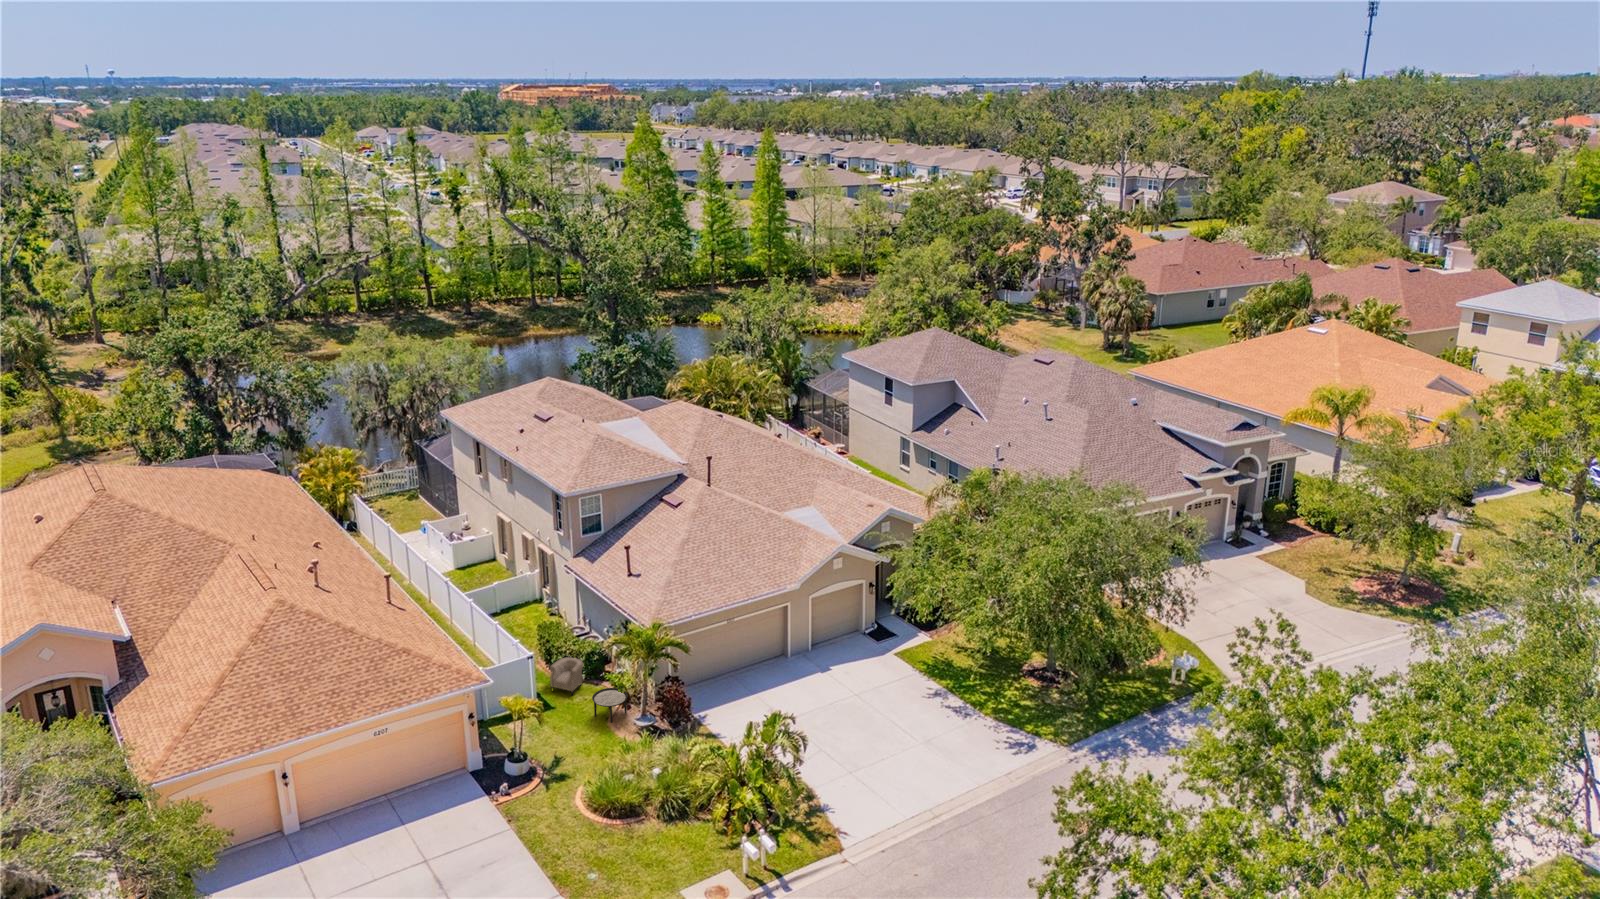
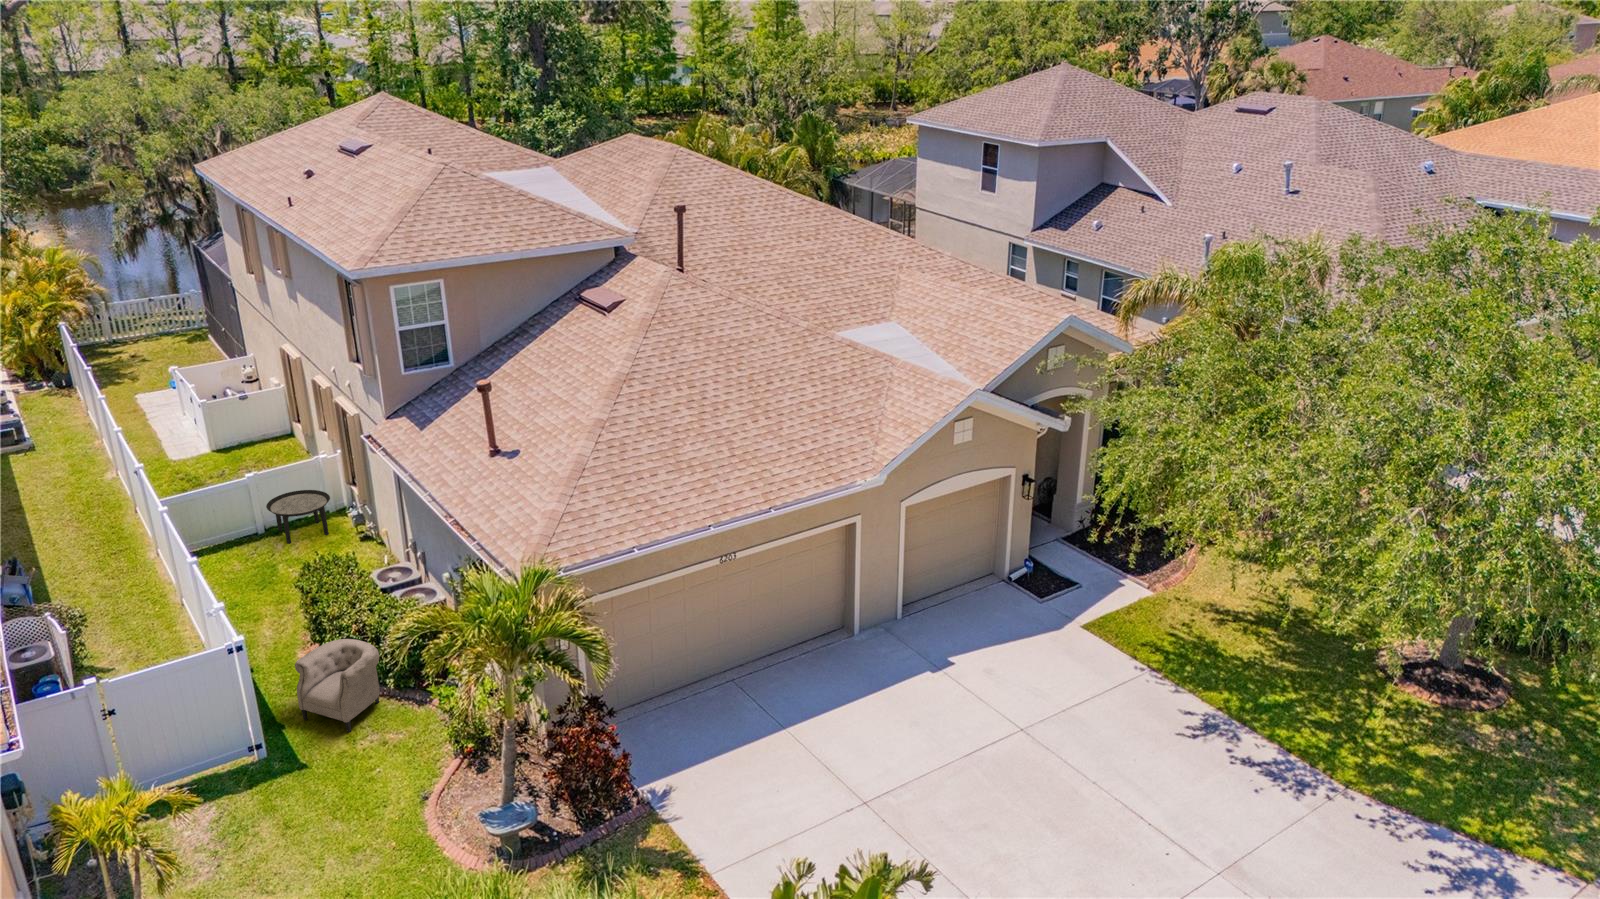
round table: present [592,688,628,723] -> present [266,490,330,544]

